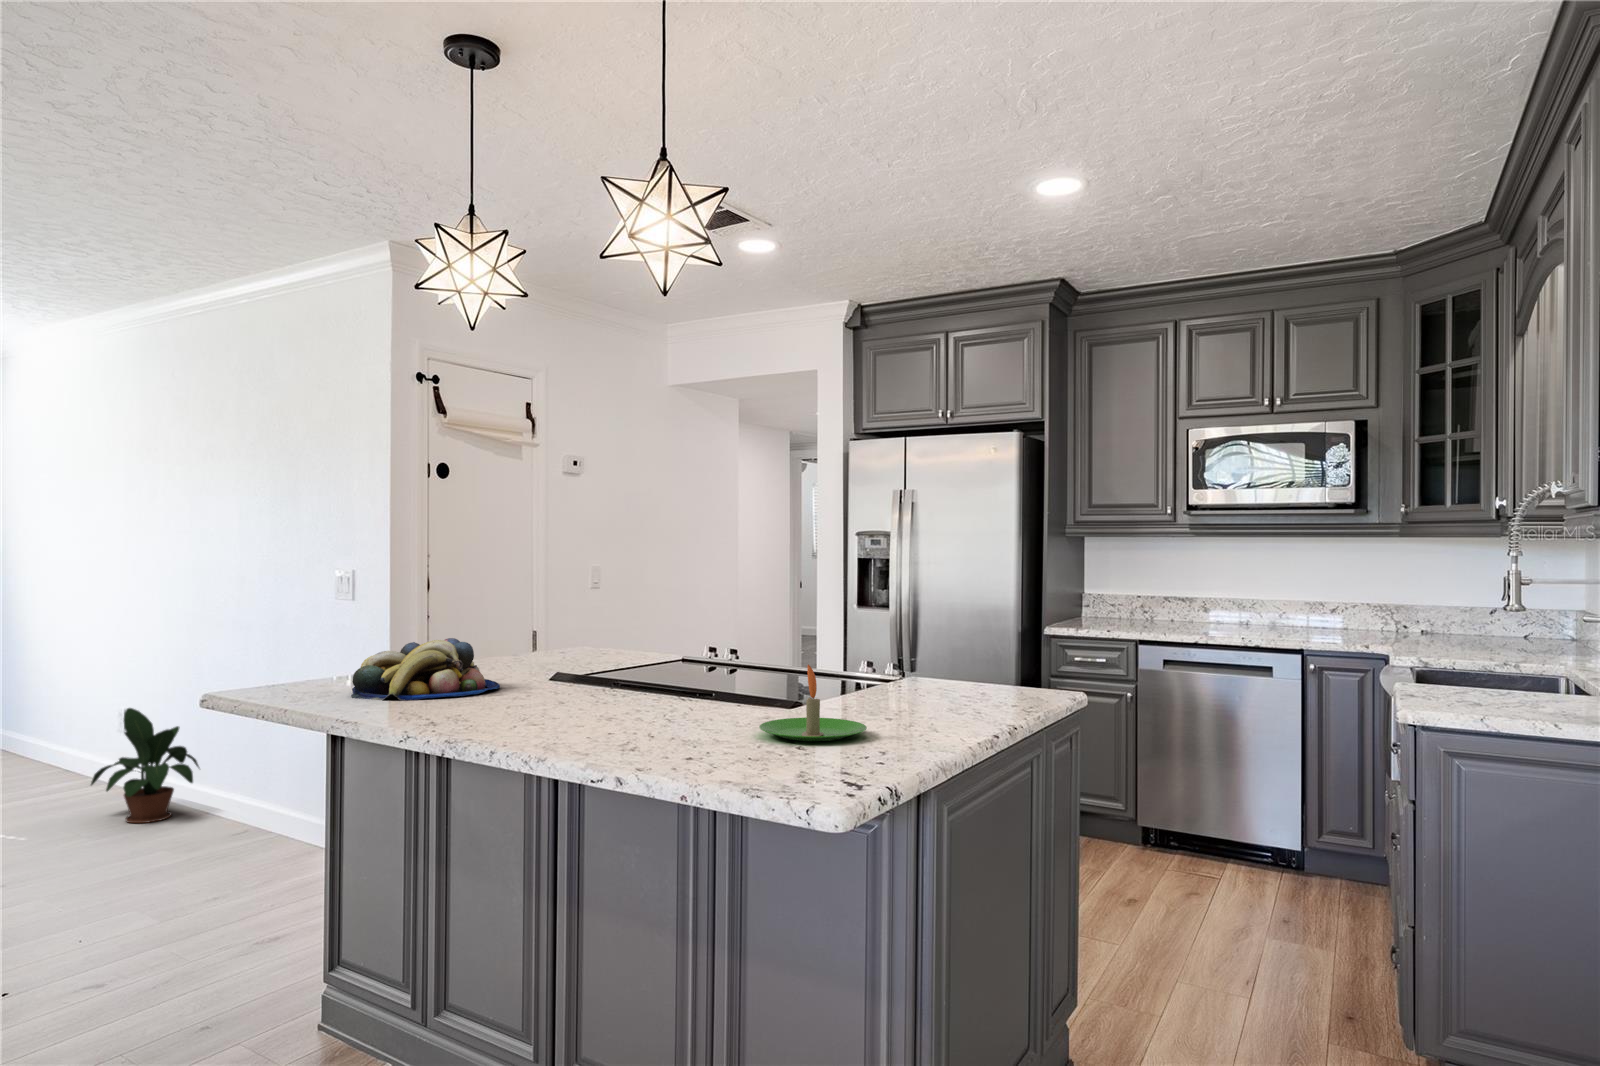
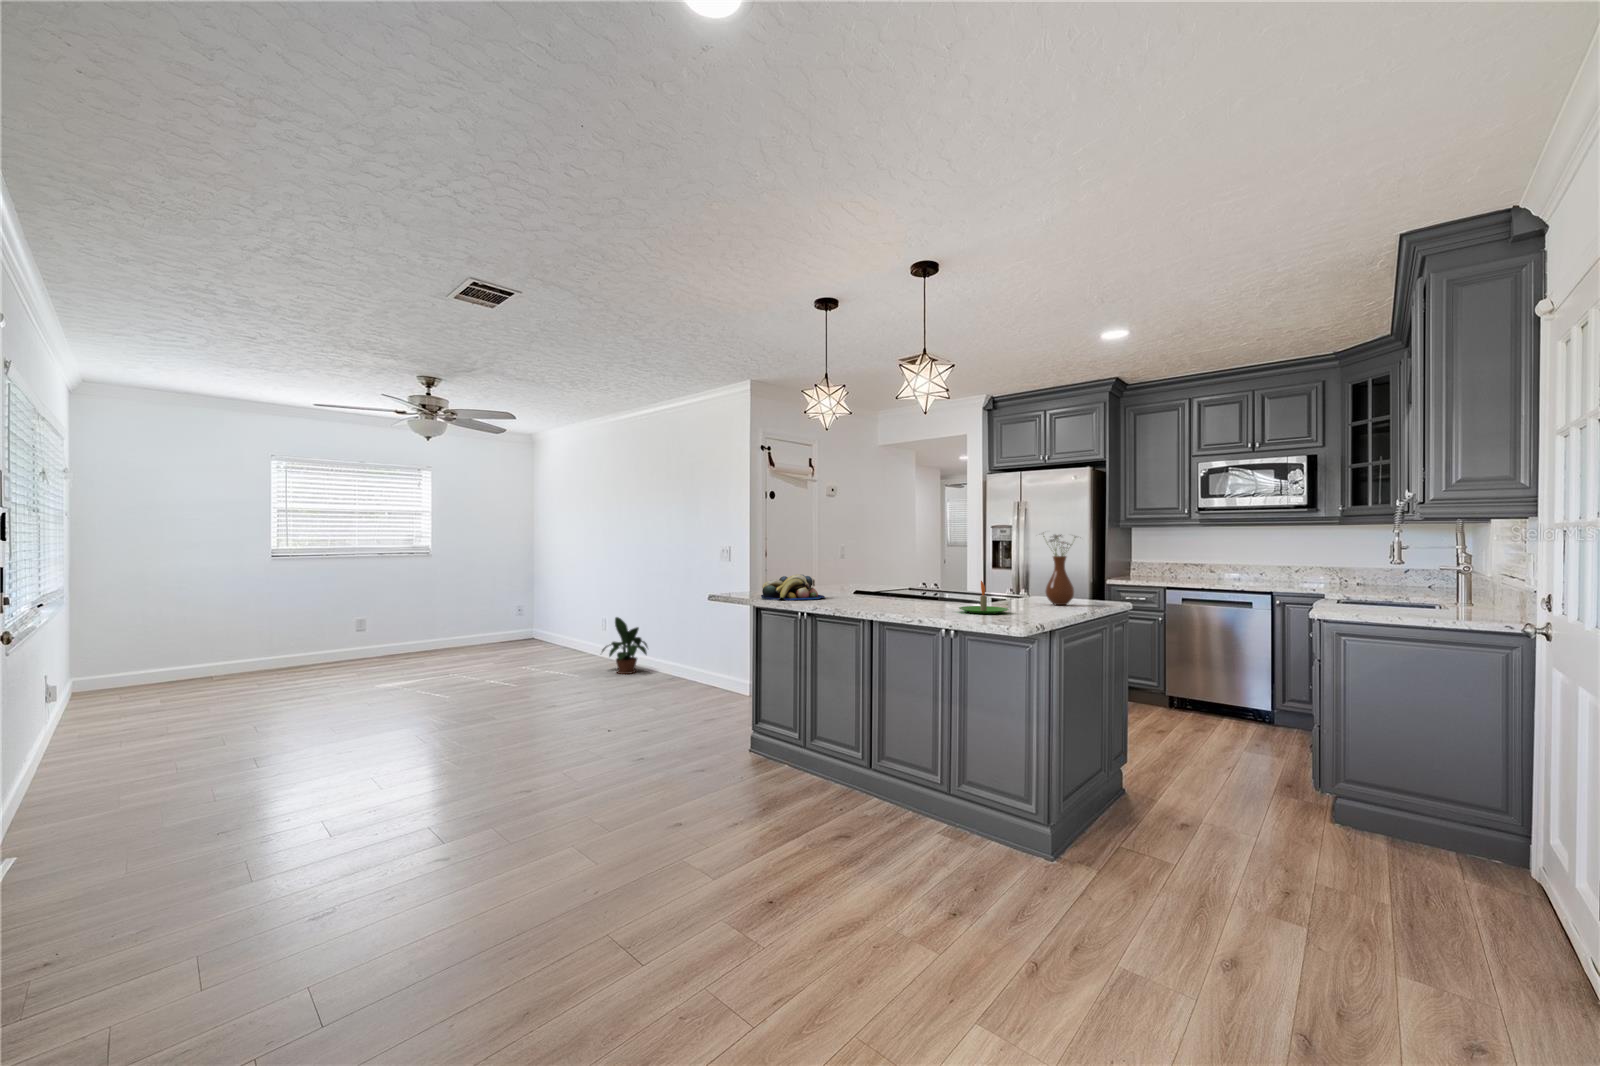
vase: none [924,551,1014,701] -> present [1043,532,1076,605]

